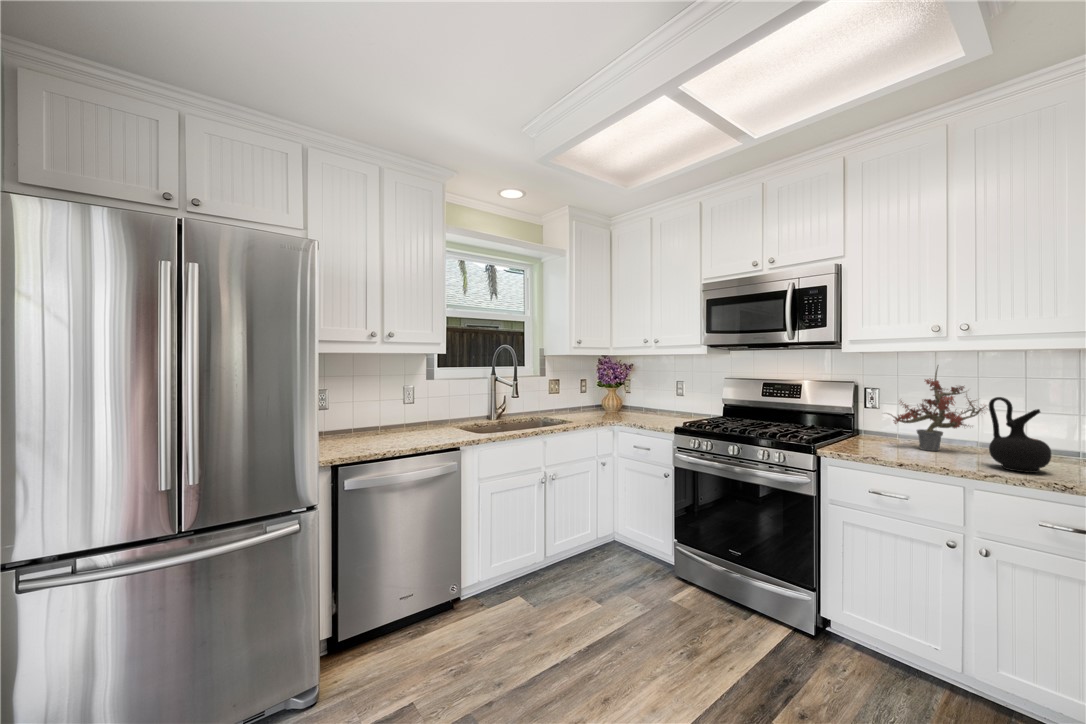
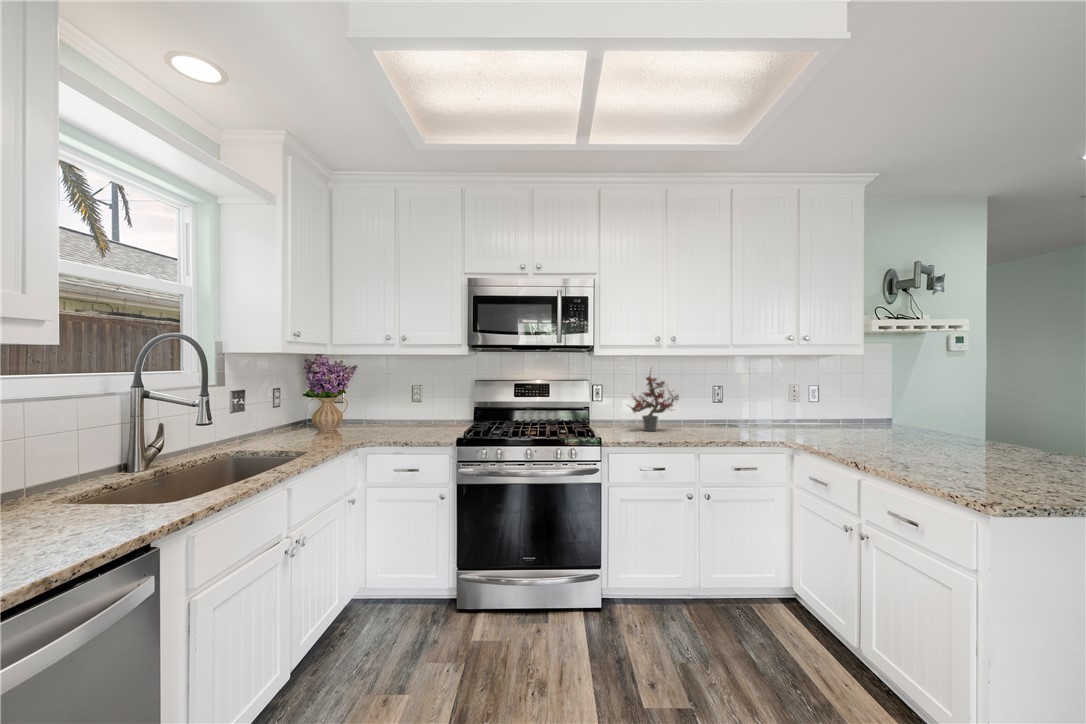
ceramic jug: present [989,397,1051,473] -> none [697,388,729,438]

